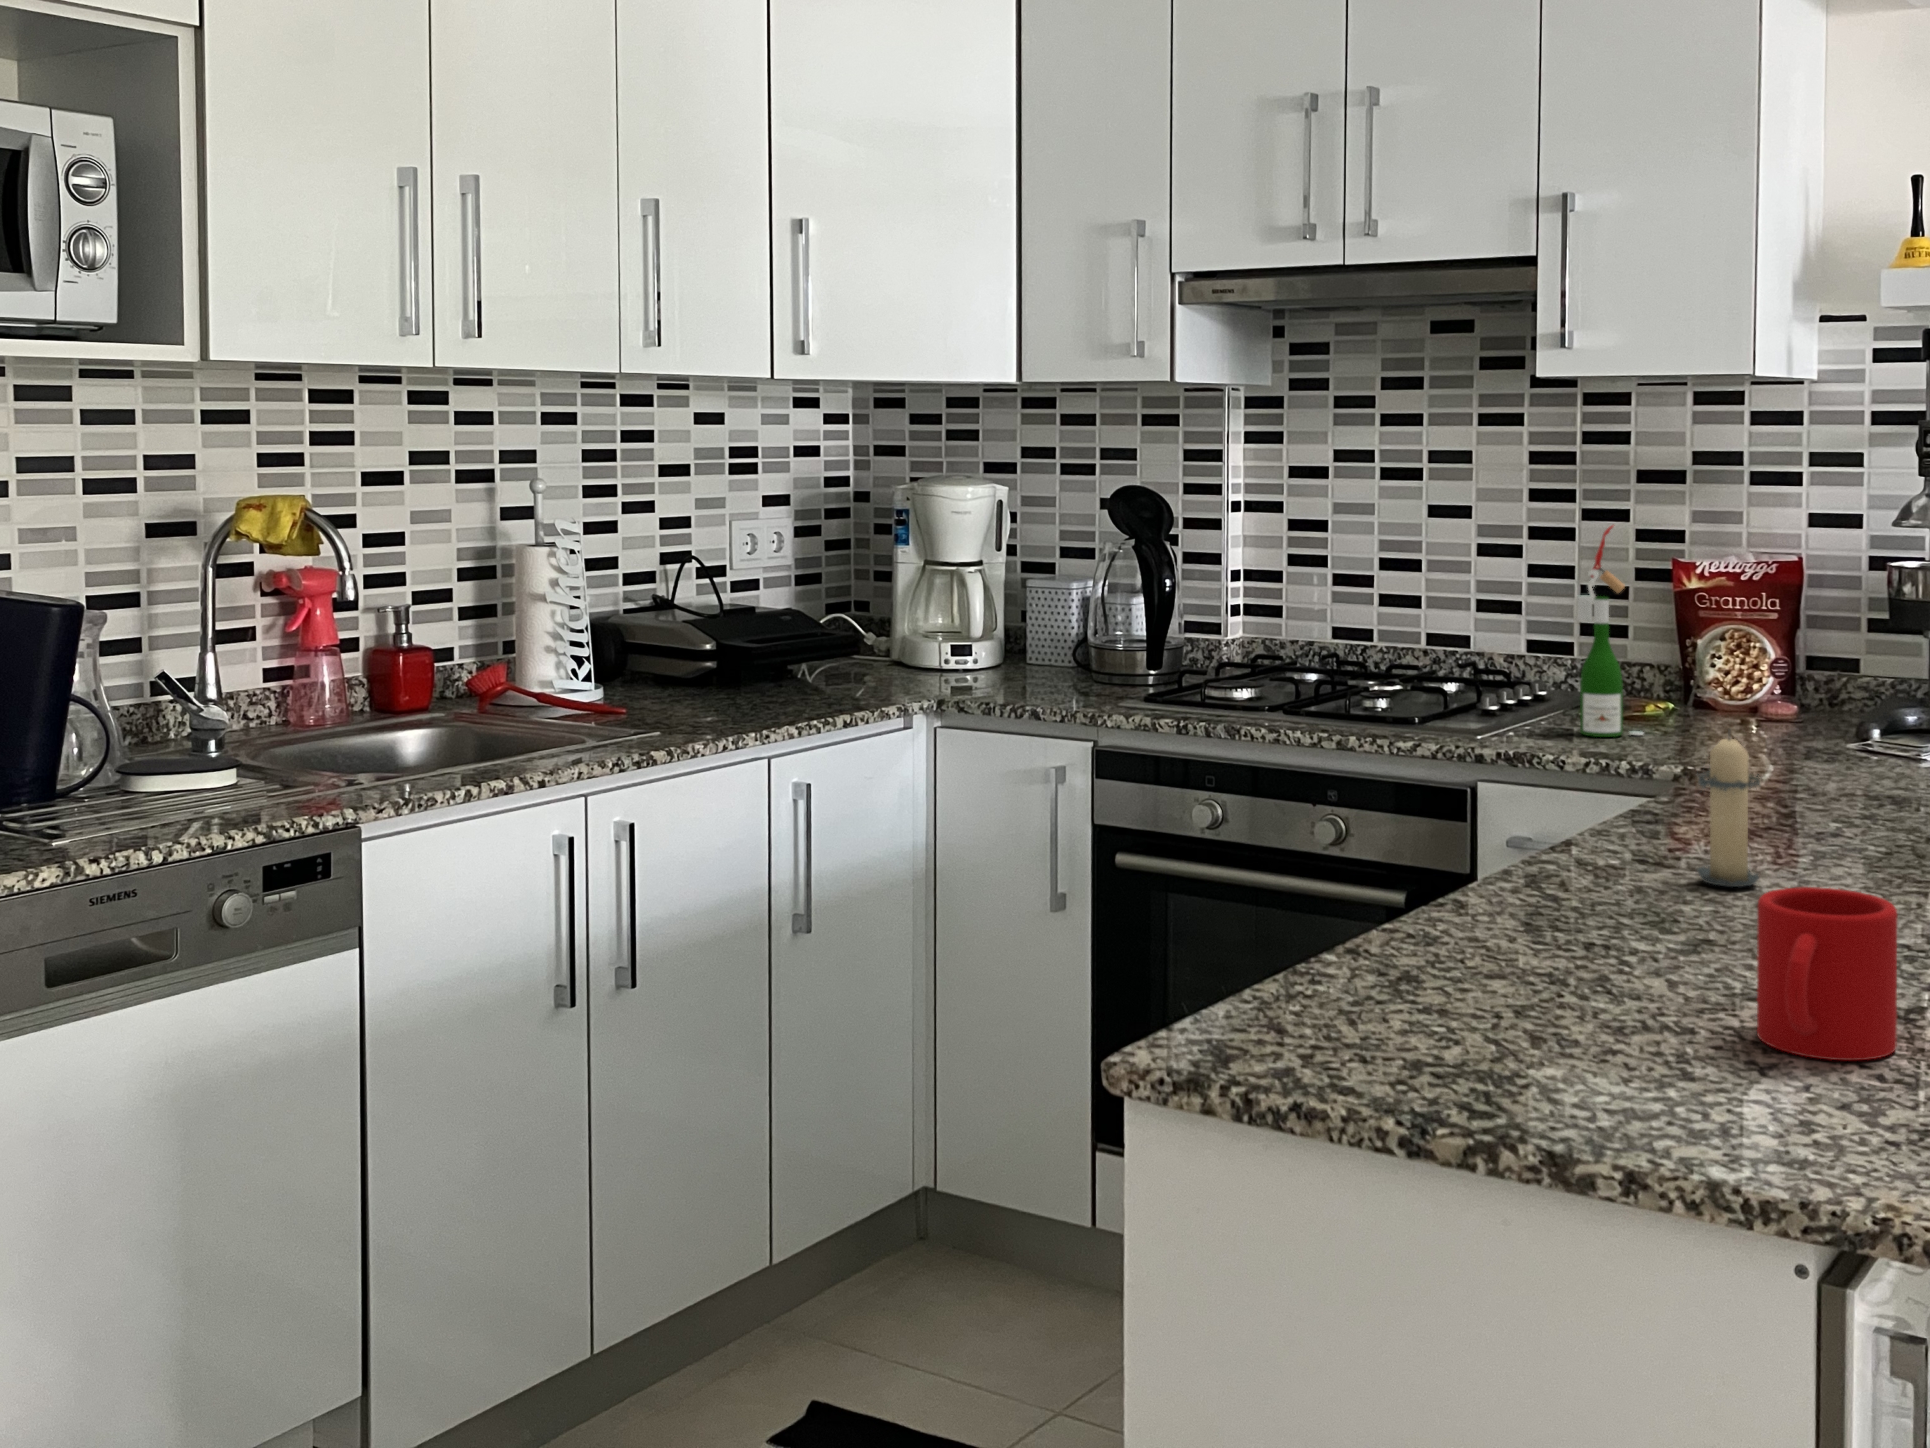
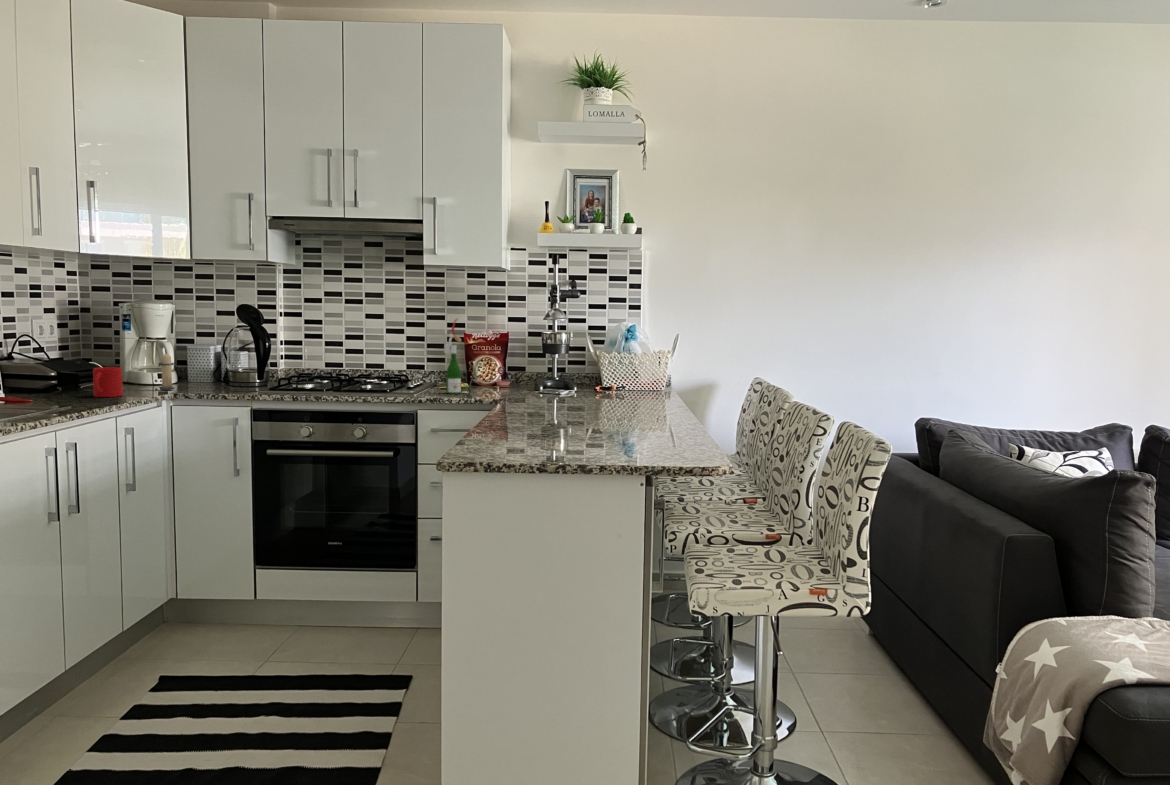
candle: present [1697,729,1760,887] -> present [158,353,175,390]
mug: present [1757,887,1897,1060] -> present [93,367,123,397]

